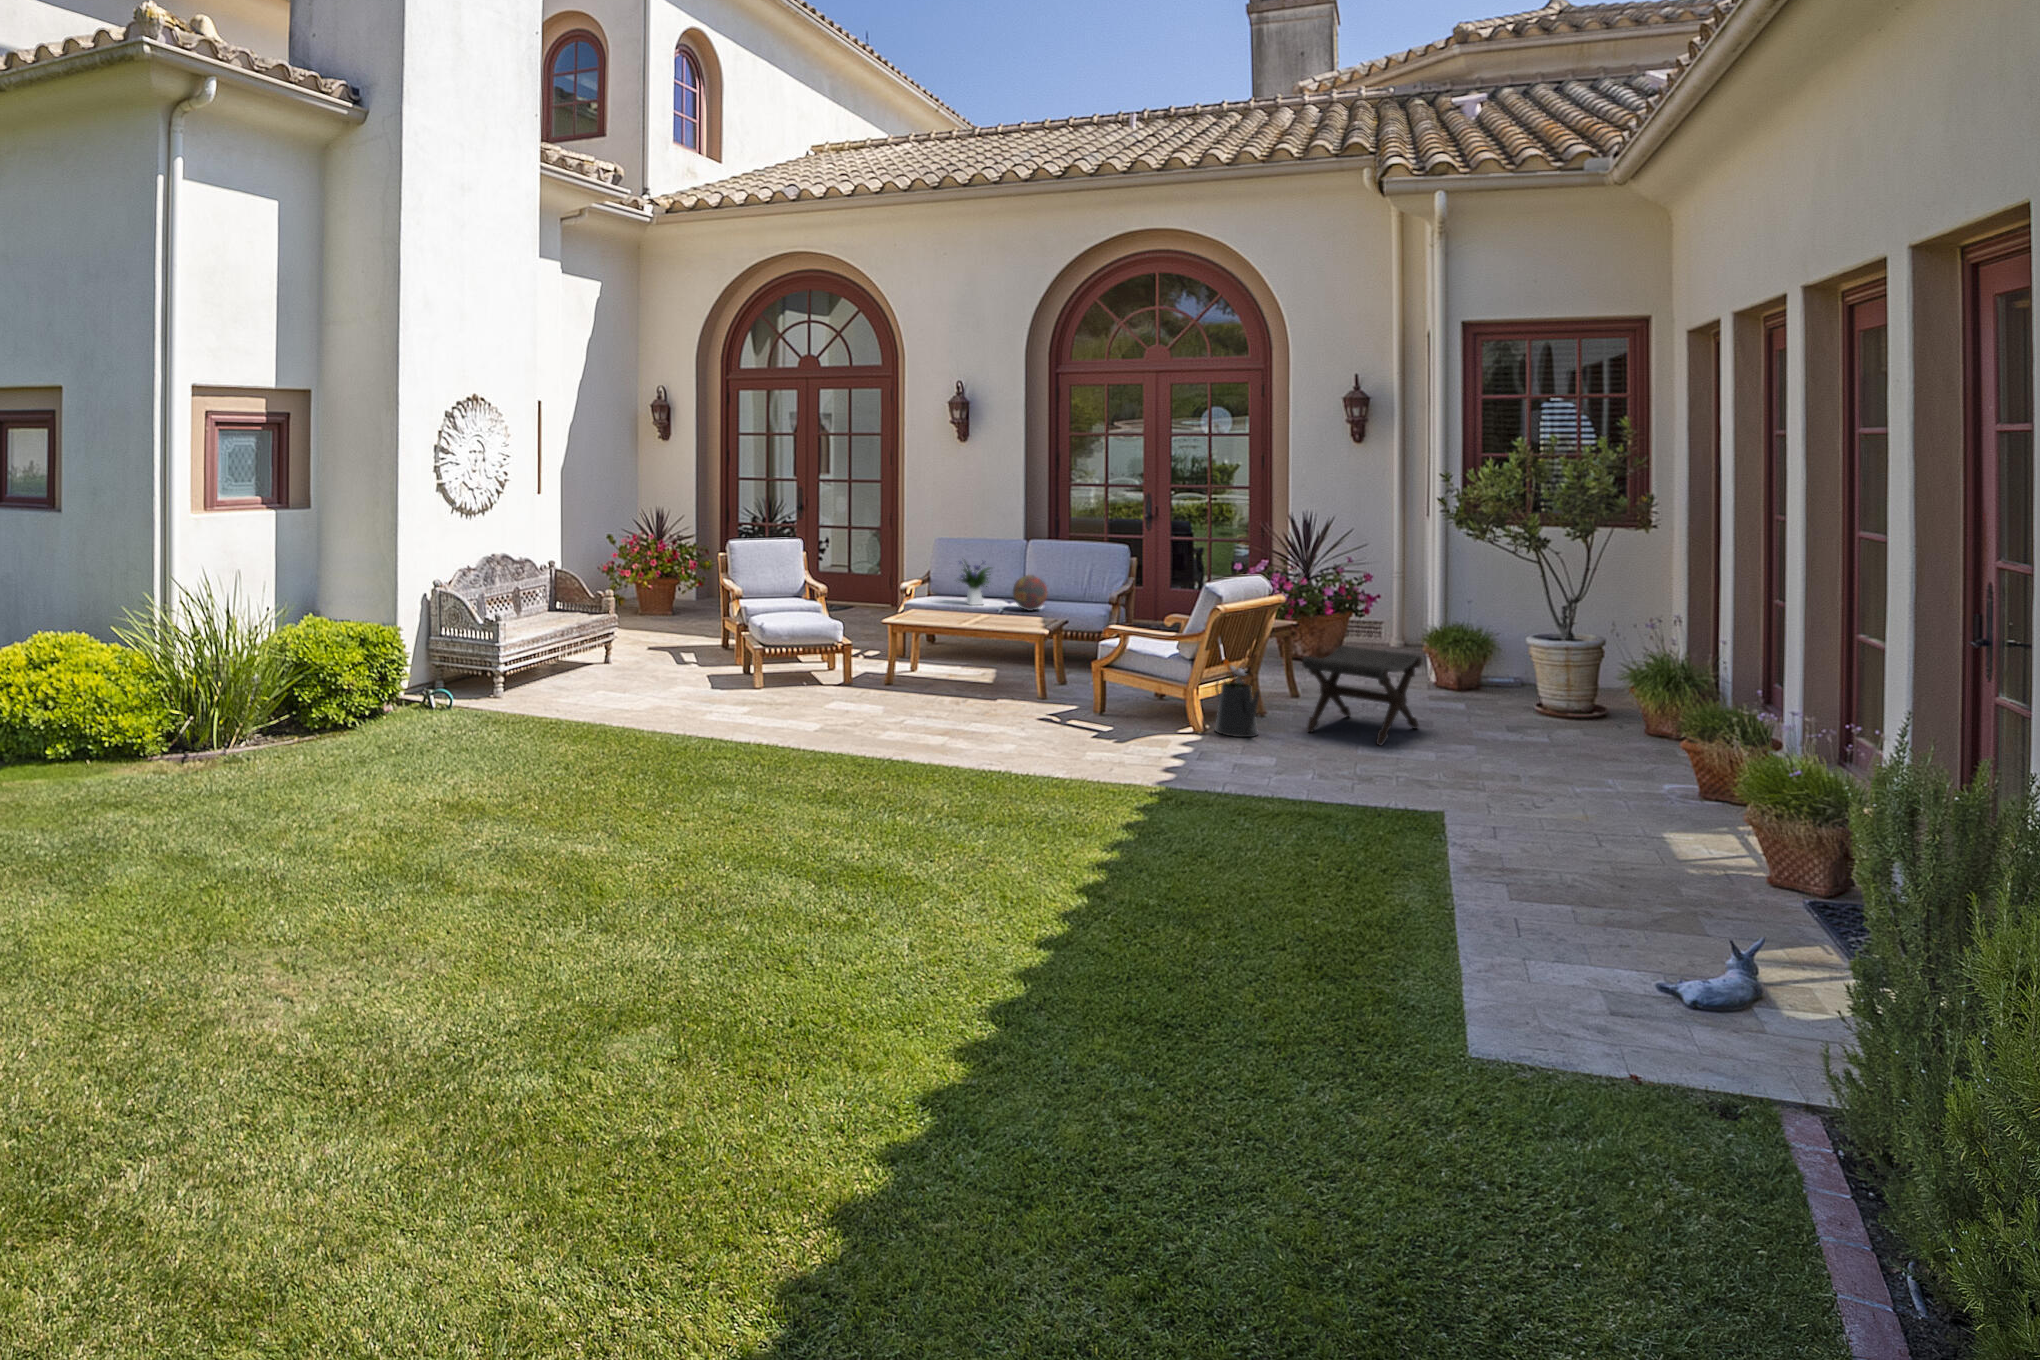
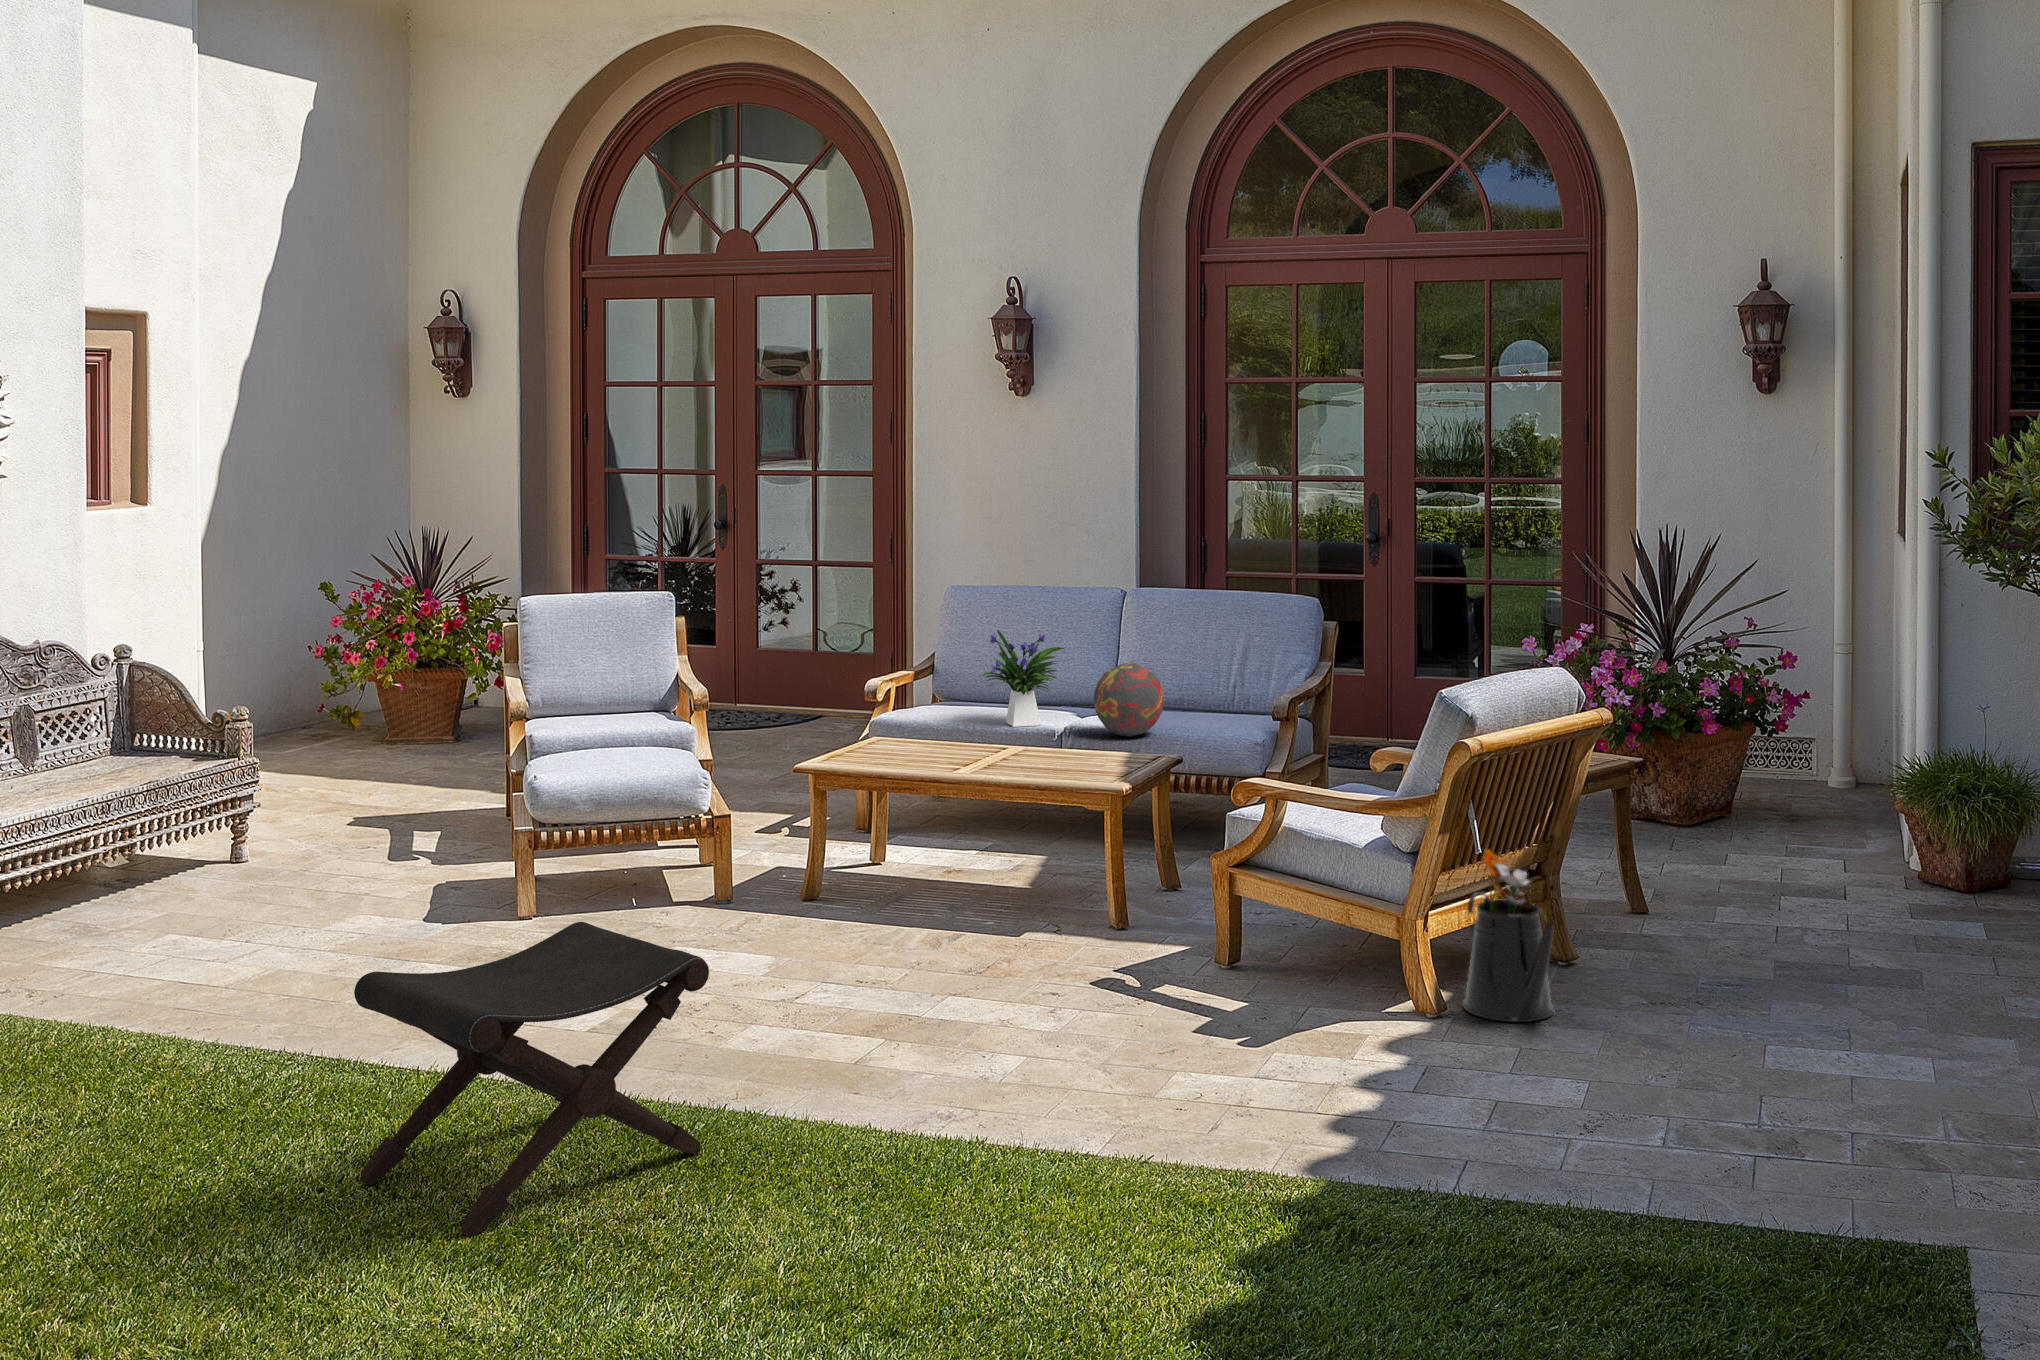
footstool: present [1302,645,1422,745] -> present [354,922,709,1237]

